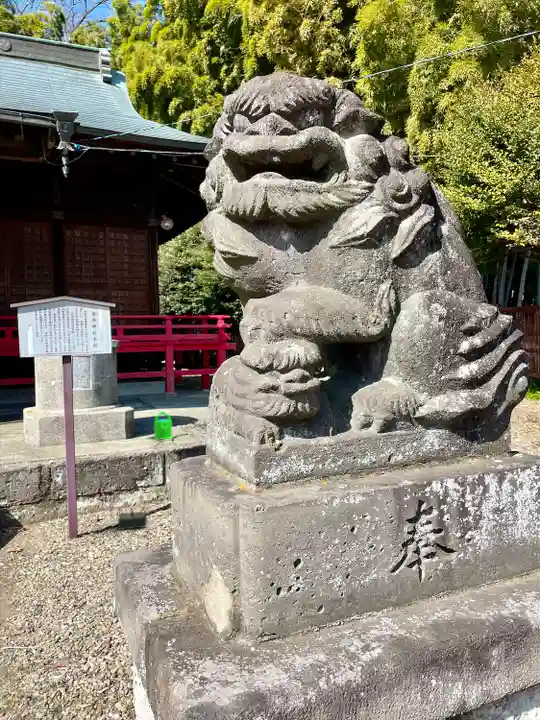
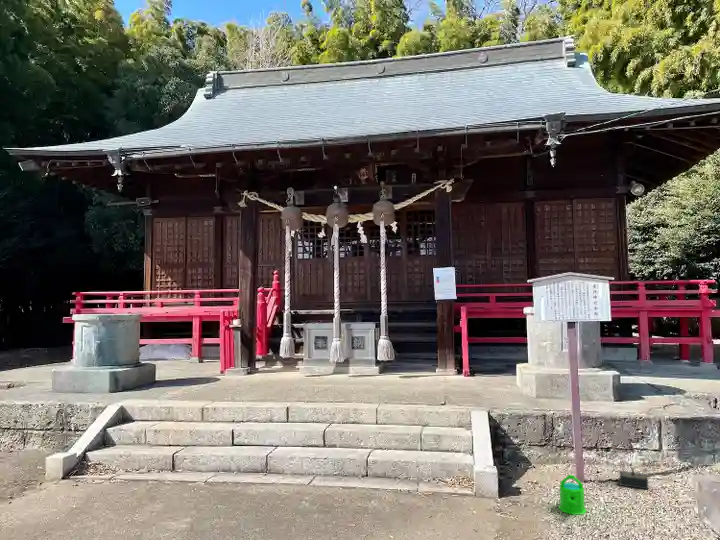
watering can: present [154,412,173,439] -> present [559,475,586,515]

